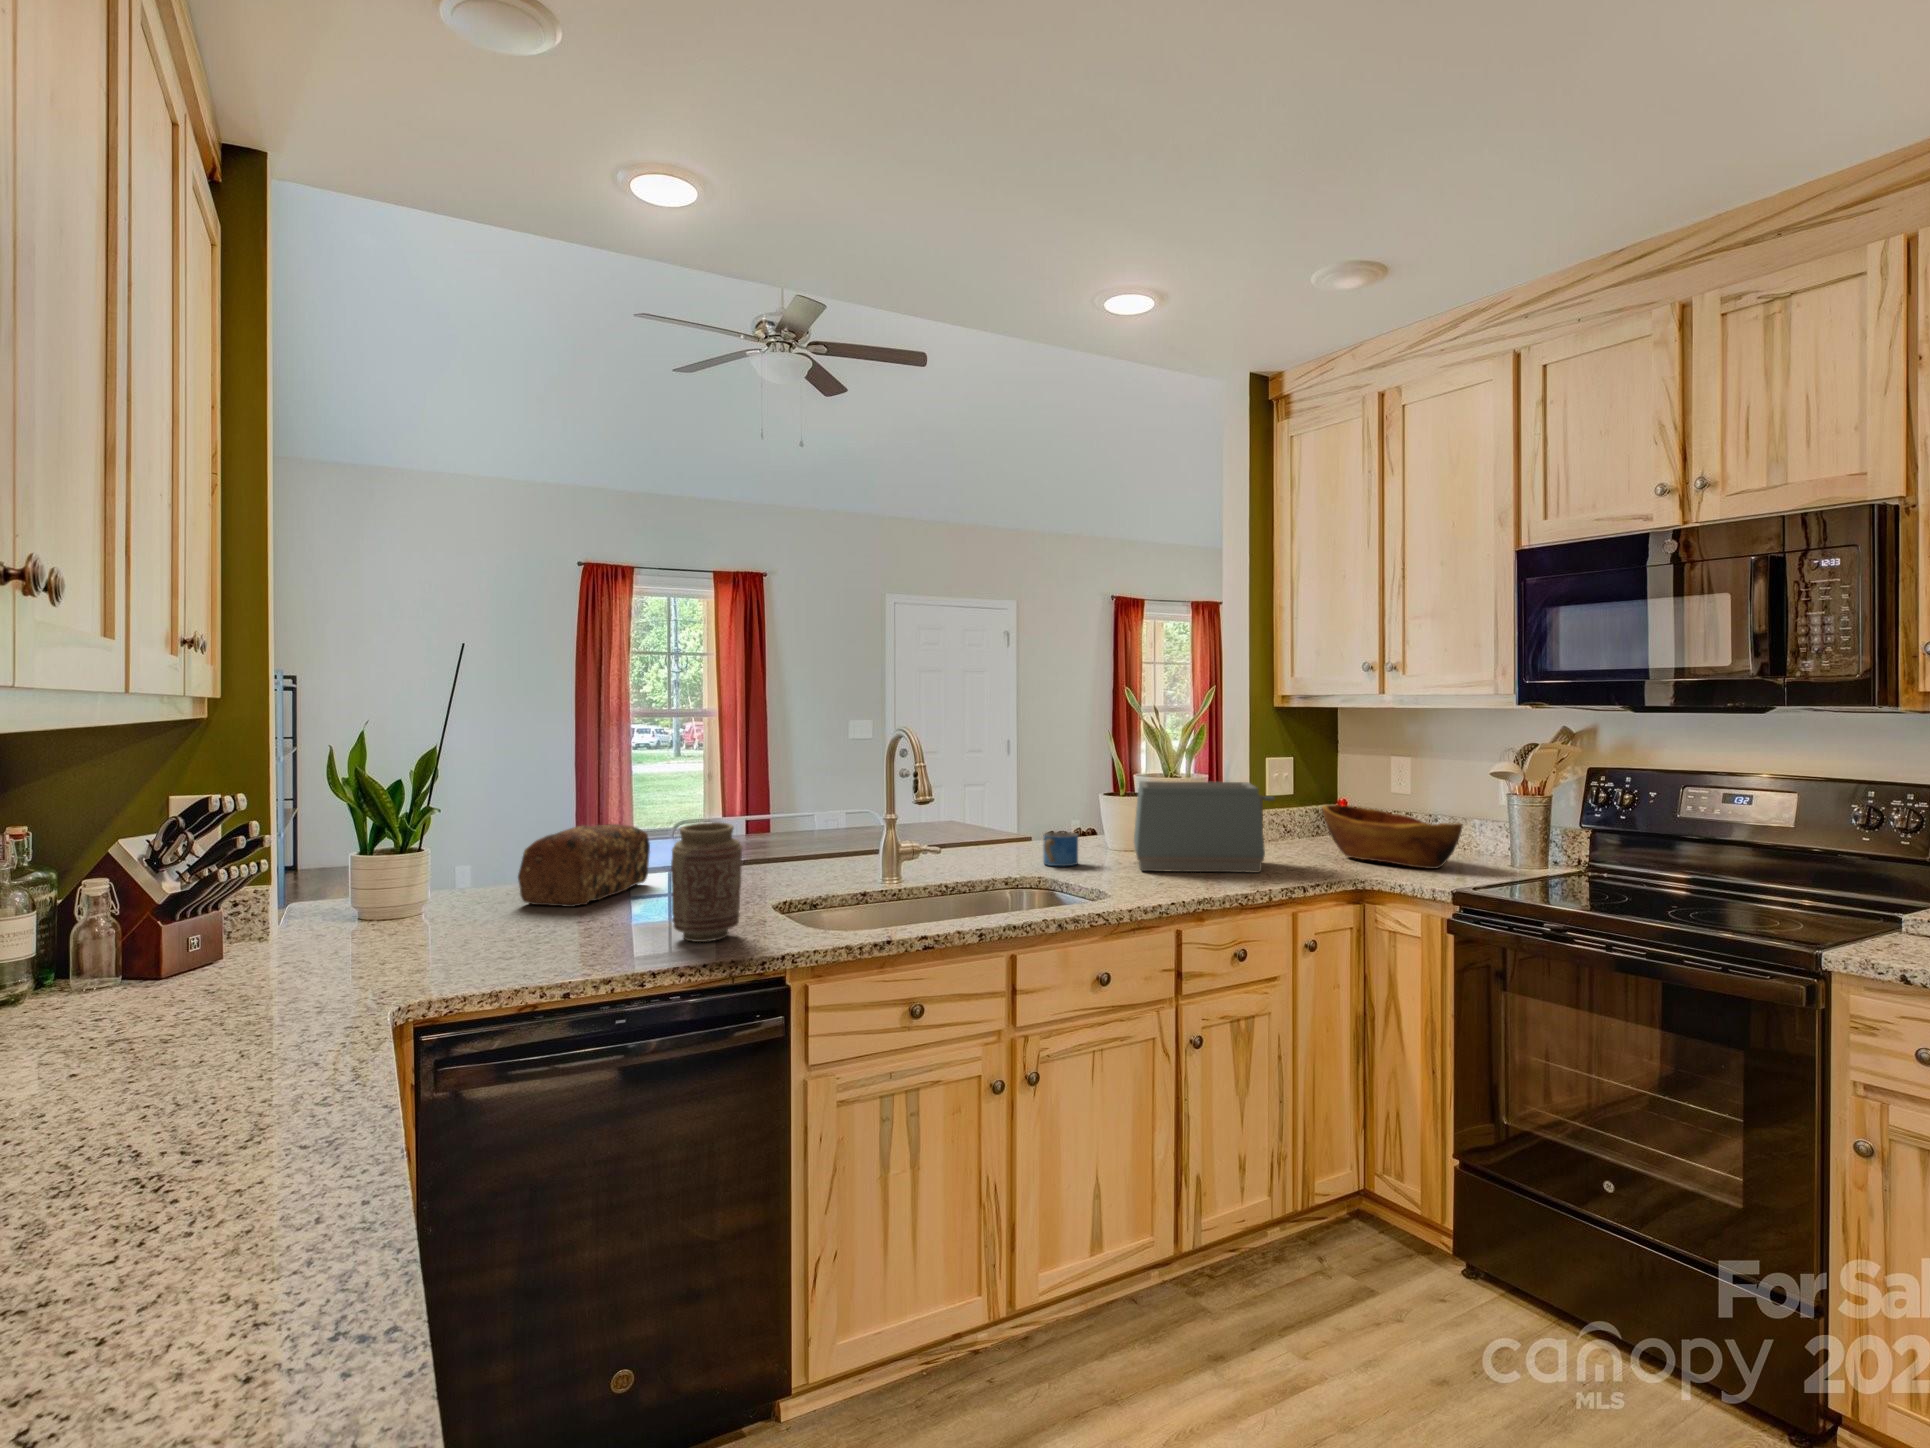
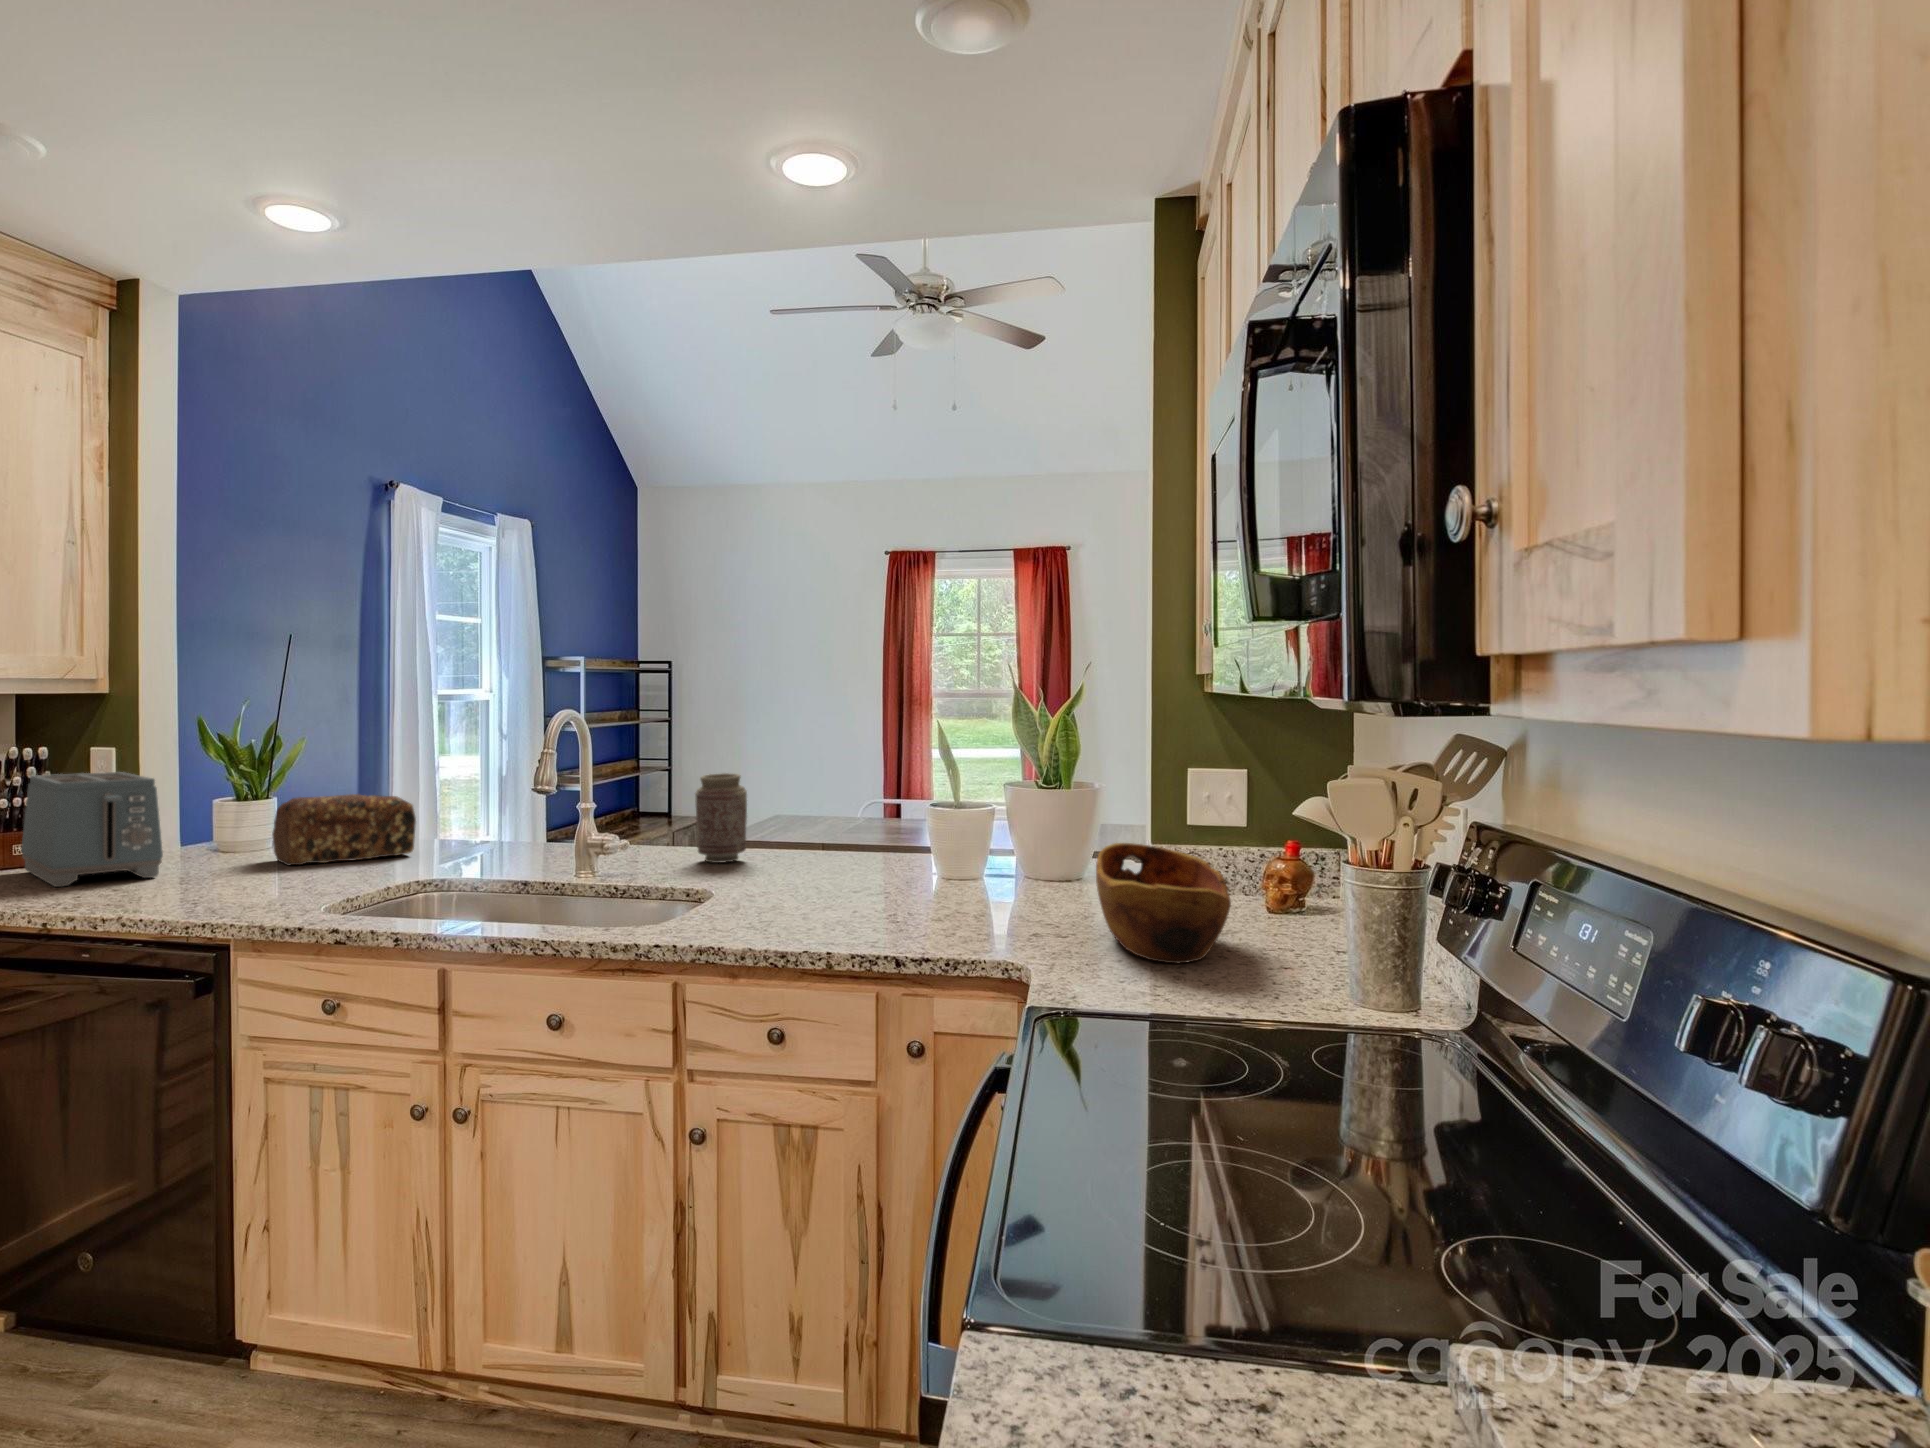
toaster: present [1134,781,1275,873] -> present [21,772,163,887]
vase: present [671,822,742,942] -> present [695,773,747,863]
mug: present [1043,832,1079,866] -> none [735,845,795,889]

